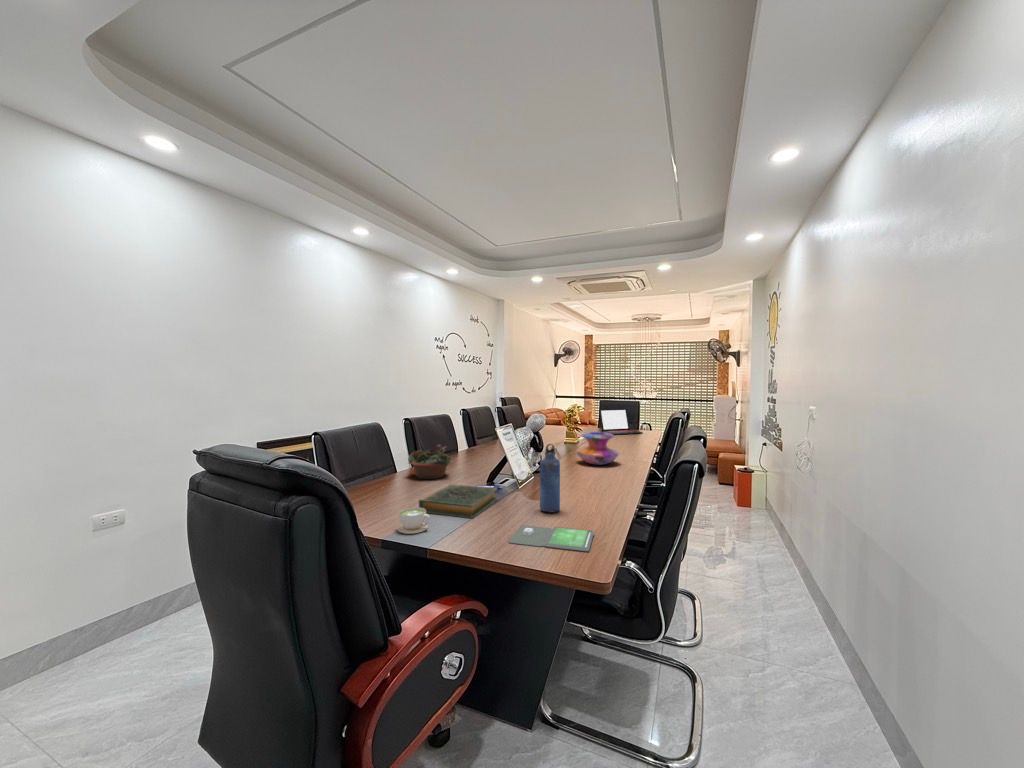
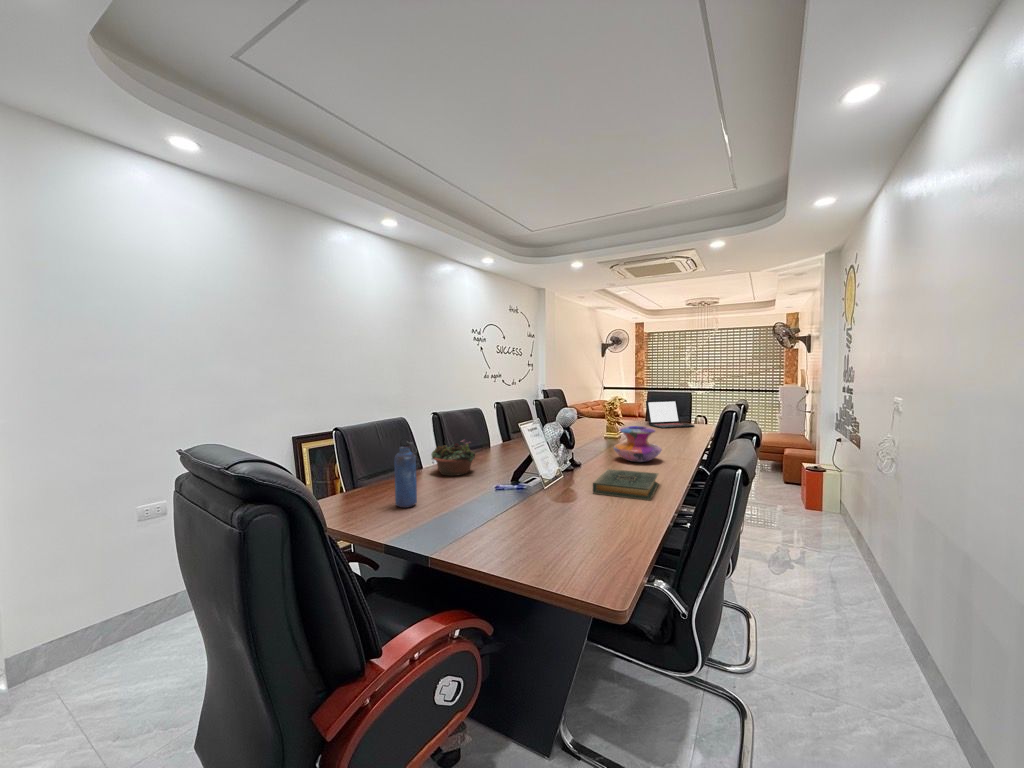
water bottle: present [540,444,560,512] -> present [394,438,417,508]
hardback book: present [419,484,497,518] -> present [593,469,659,500]
coffee cup: present [398,507,430,534] -> none [400,510,434,539]
tablet: present [509,525,594,551] -> none [515,533,616,570]

